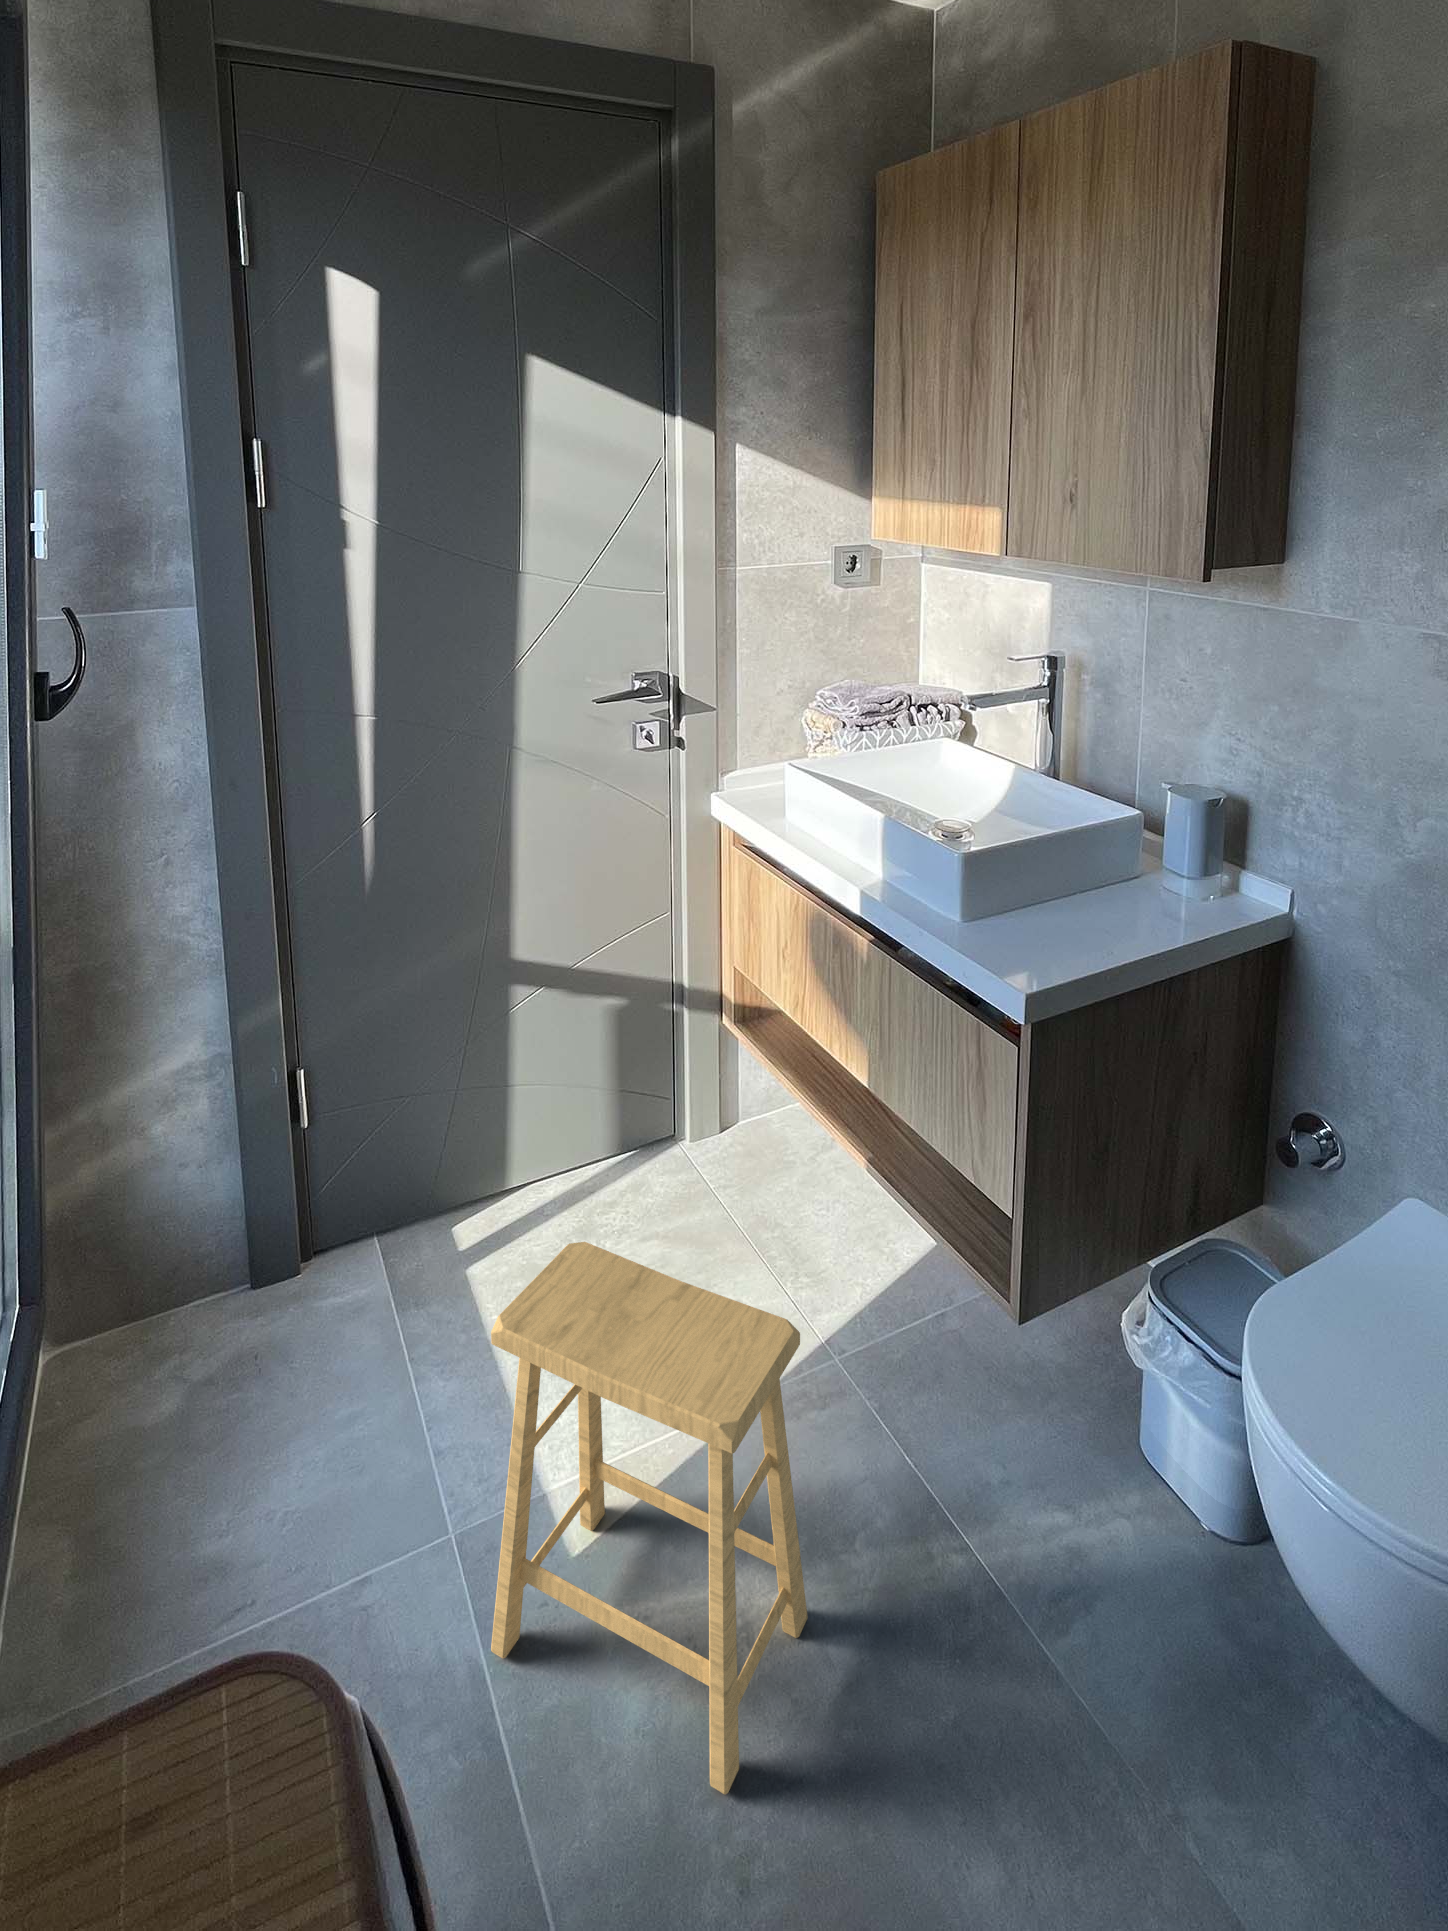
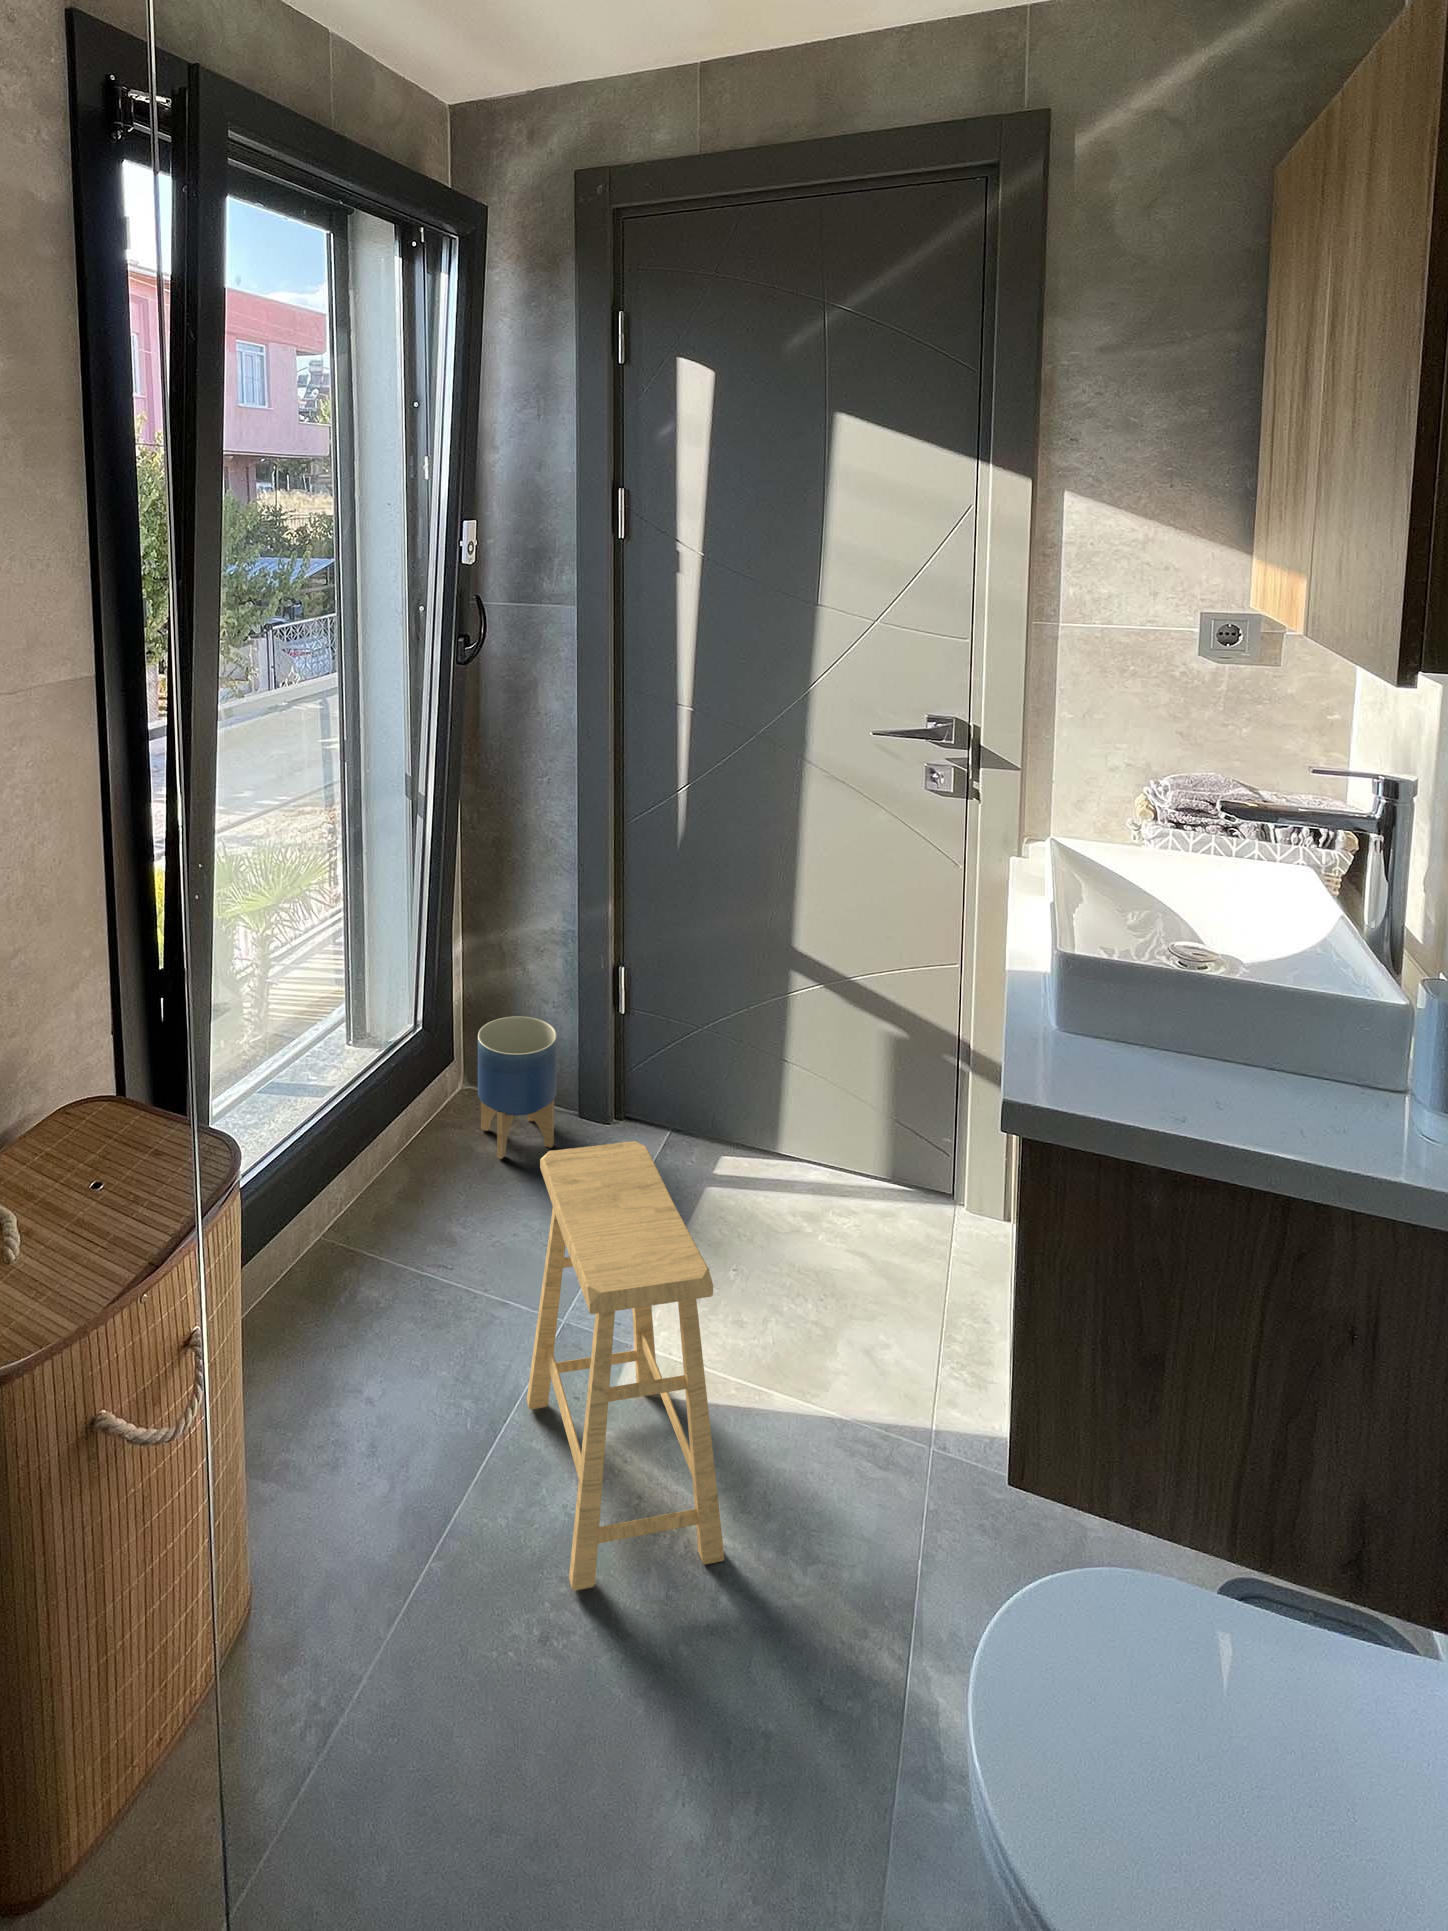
planter: none [105,1187,240,1405] -> present [478,1016,557,1159]

